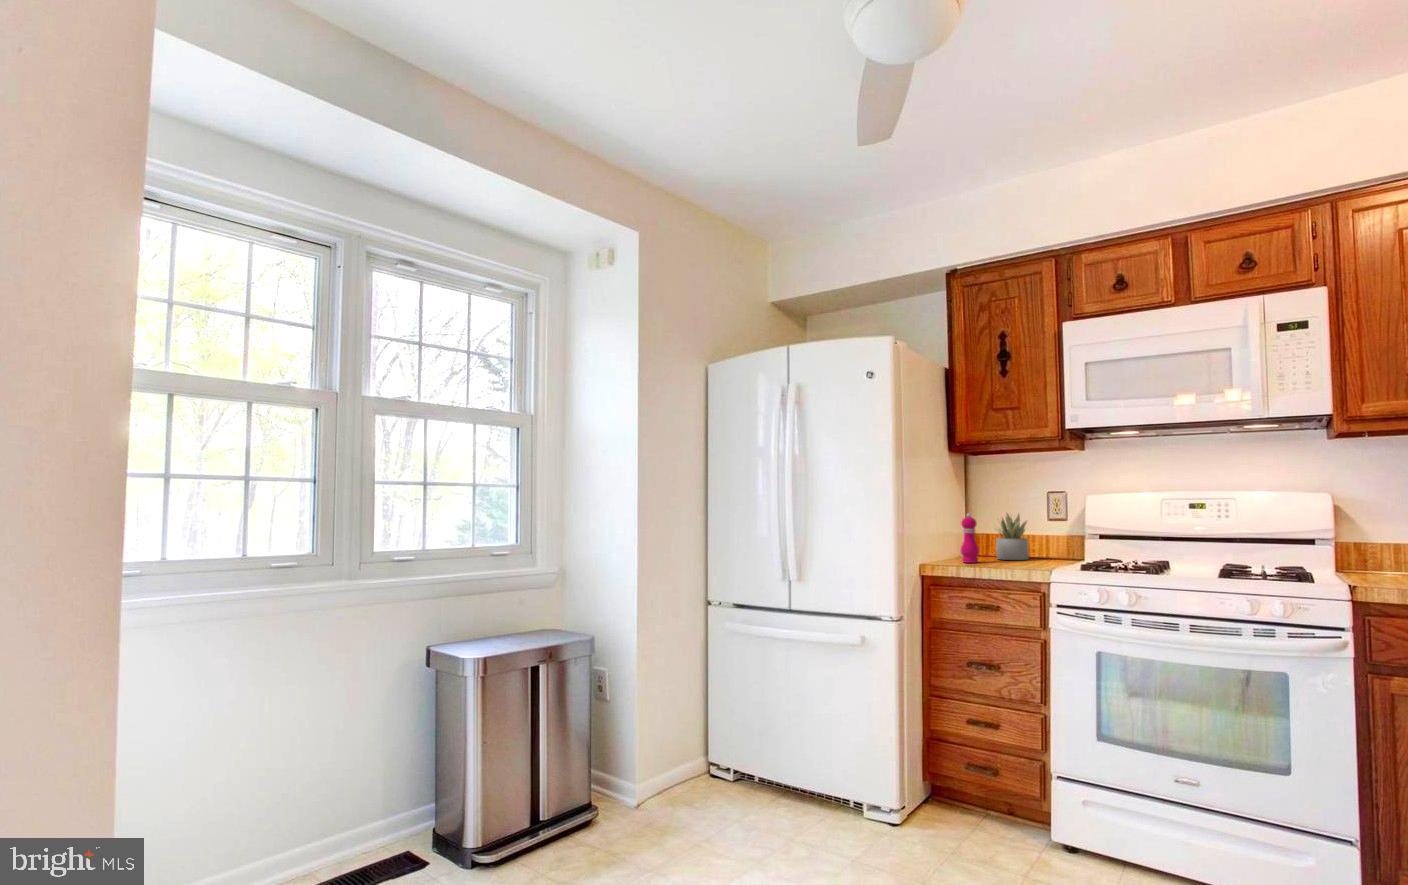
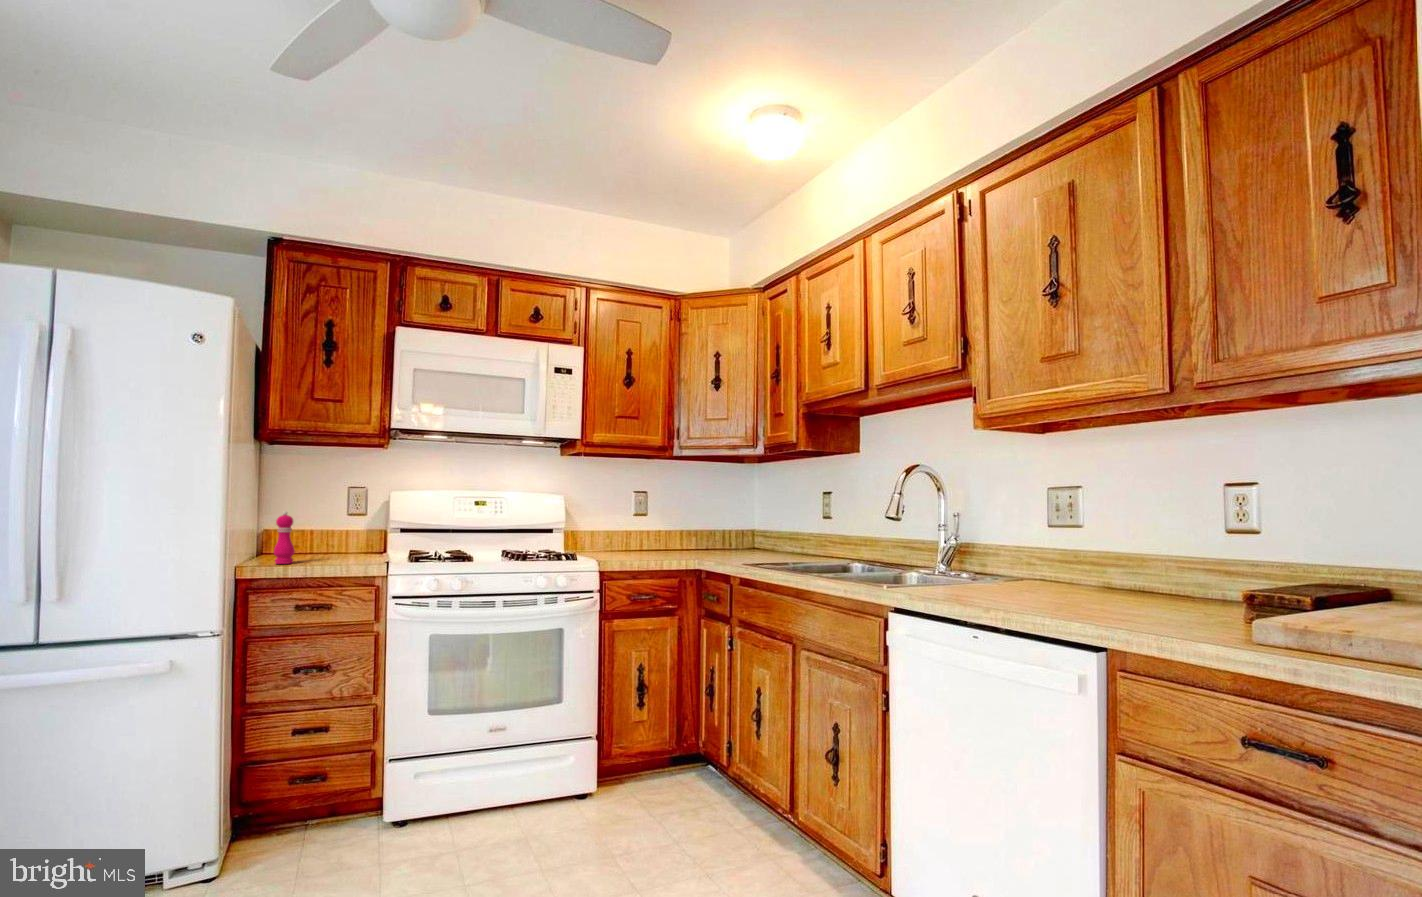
succulent plant: present [996,514,1029,560] -> none [301,507,338,558]

